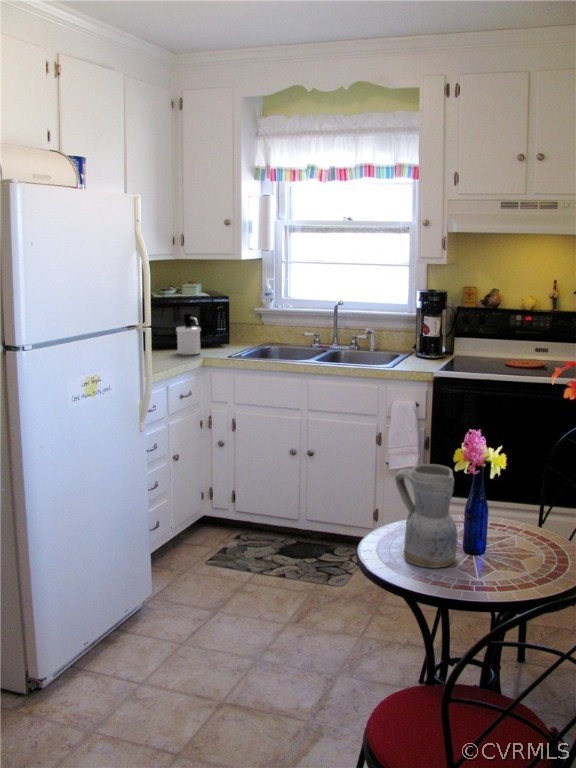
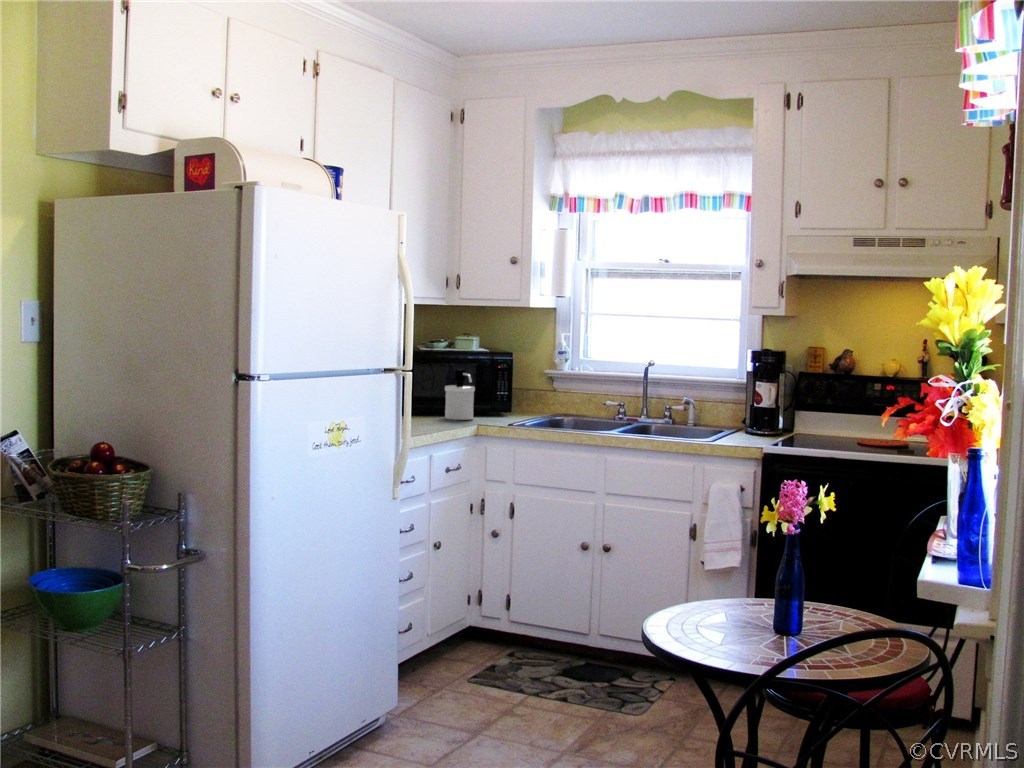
ceramic pitcher: present [395,464,458,568] -> none [691,520,764,644]

